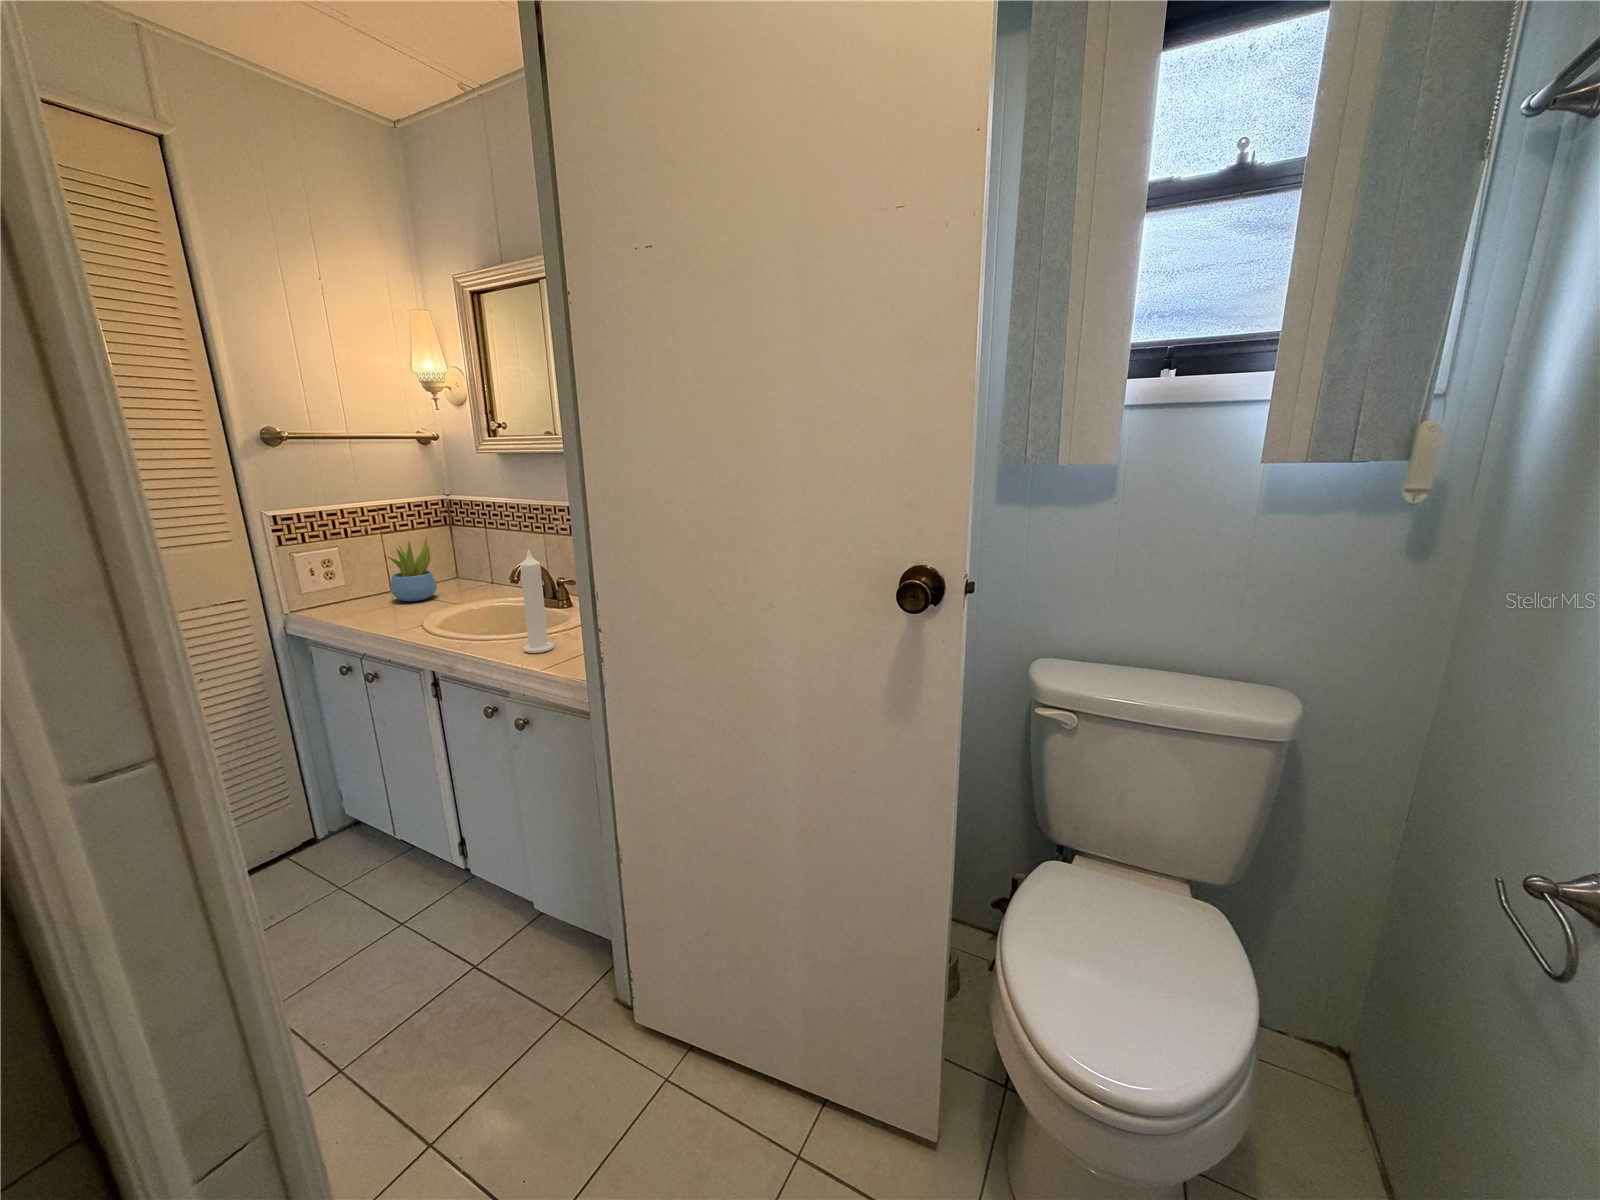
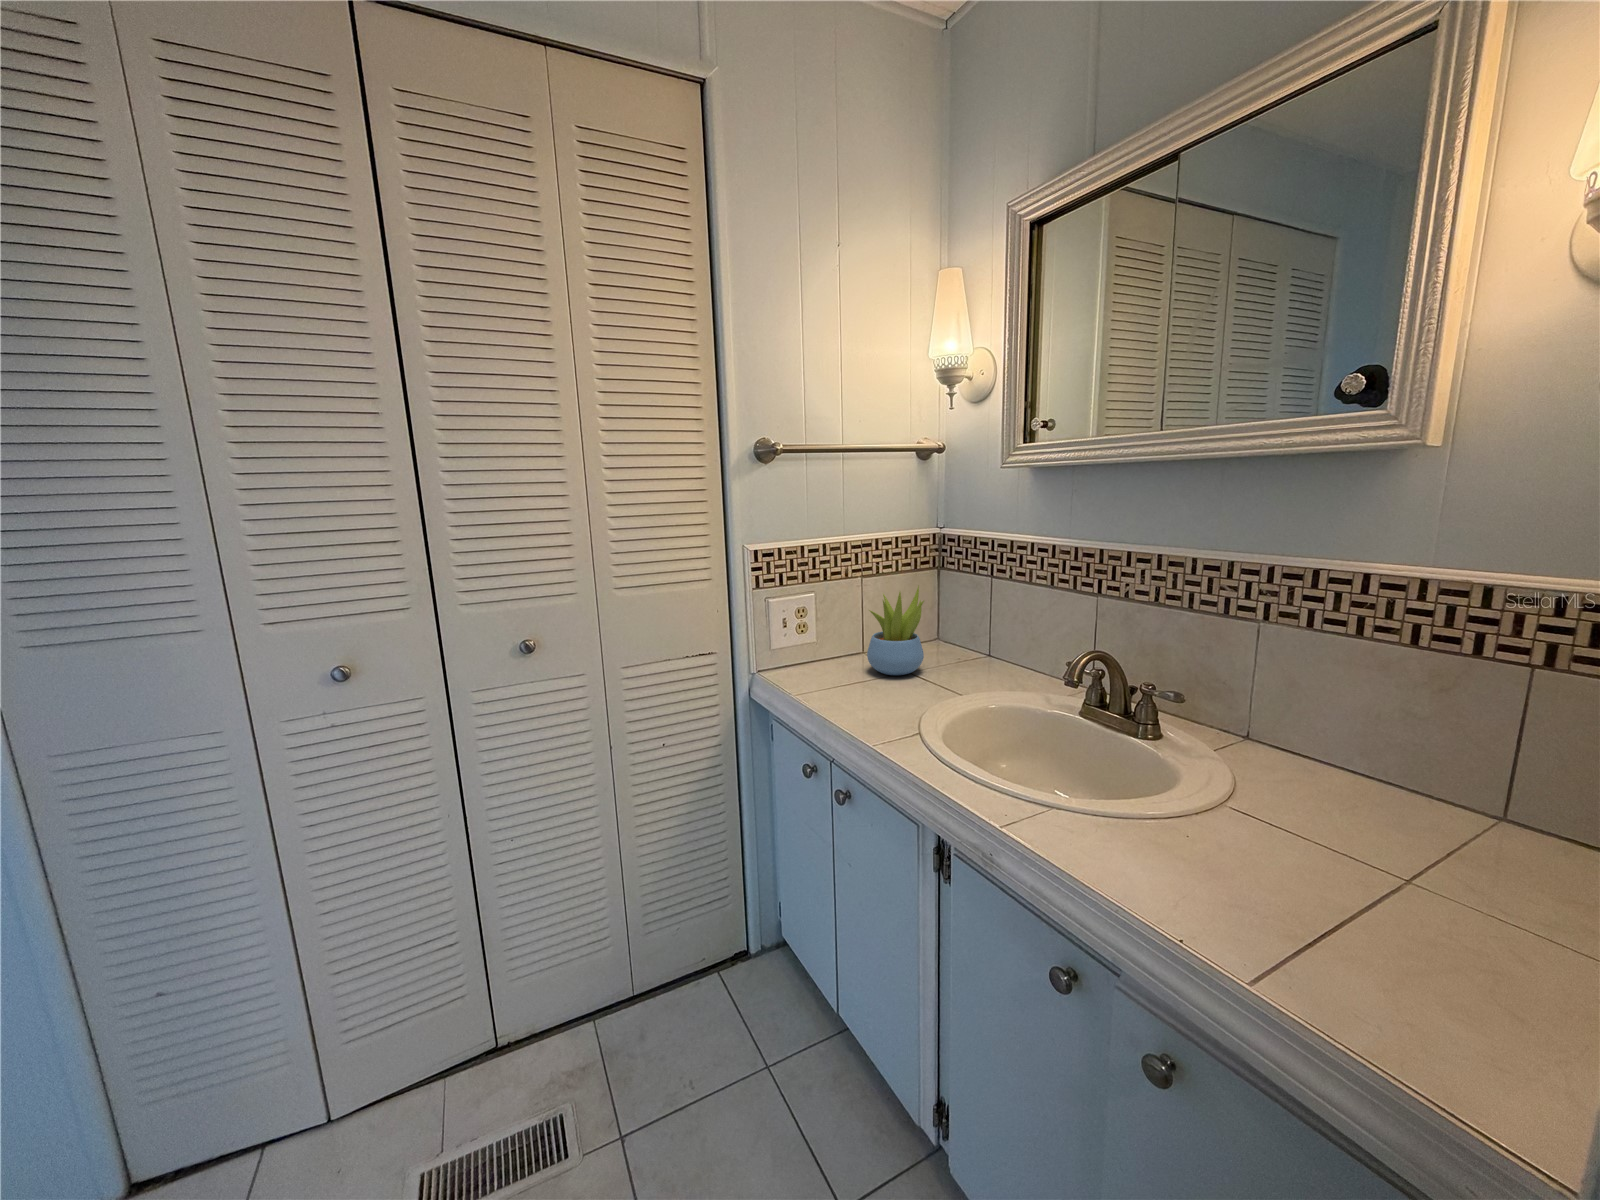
candle: present [520,550,554,653] -> none [1124,650,1196,874]

